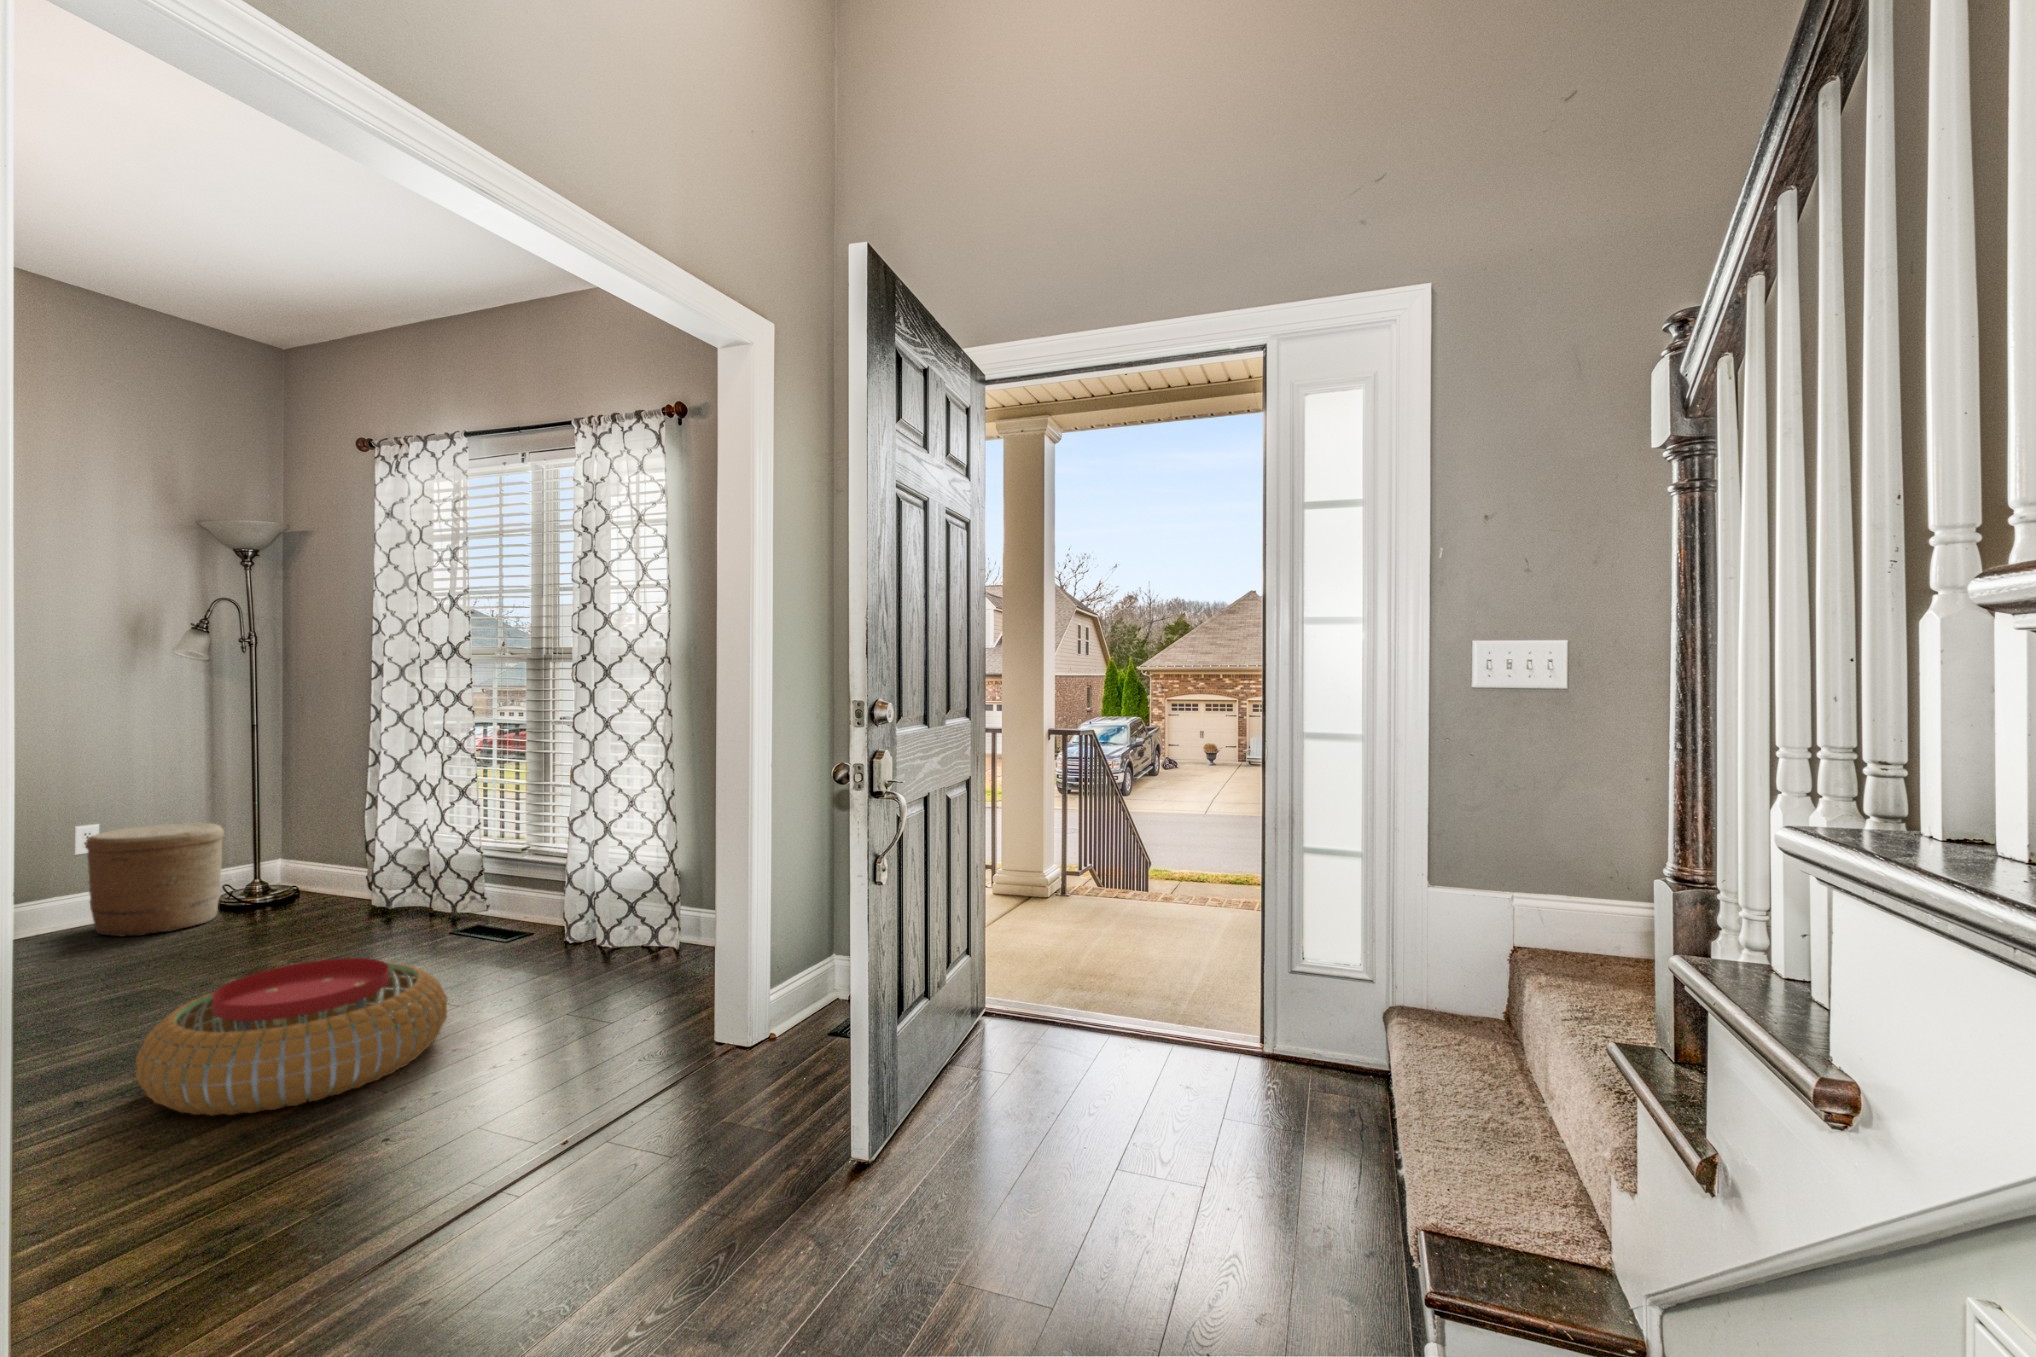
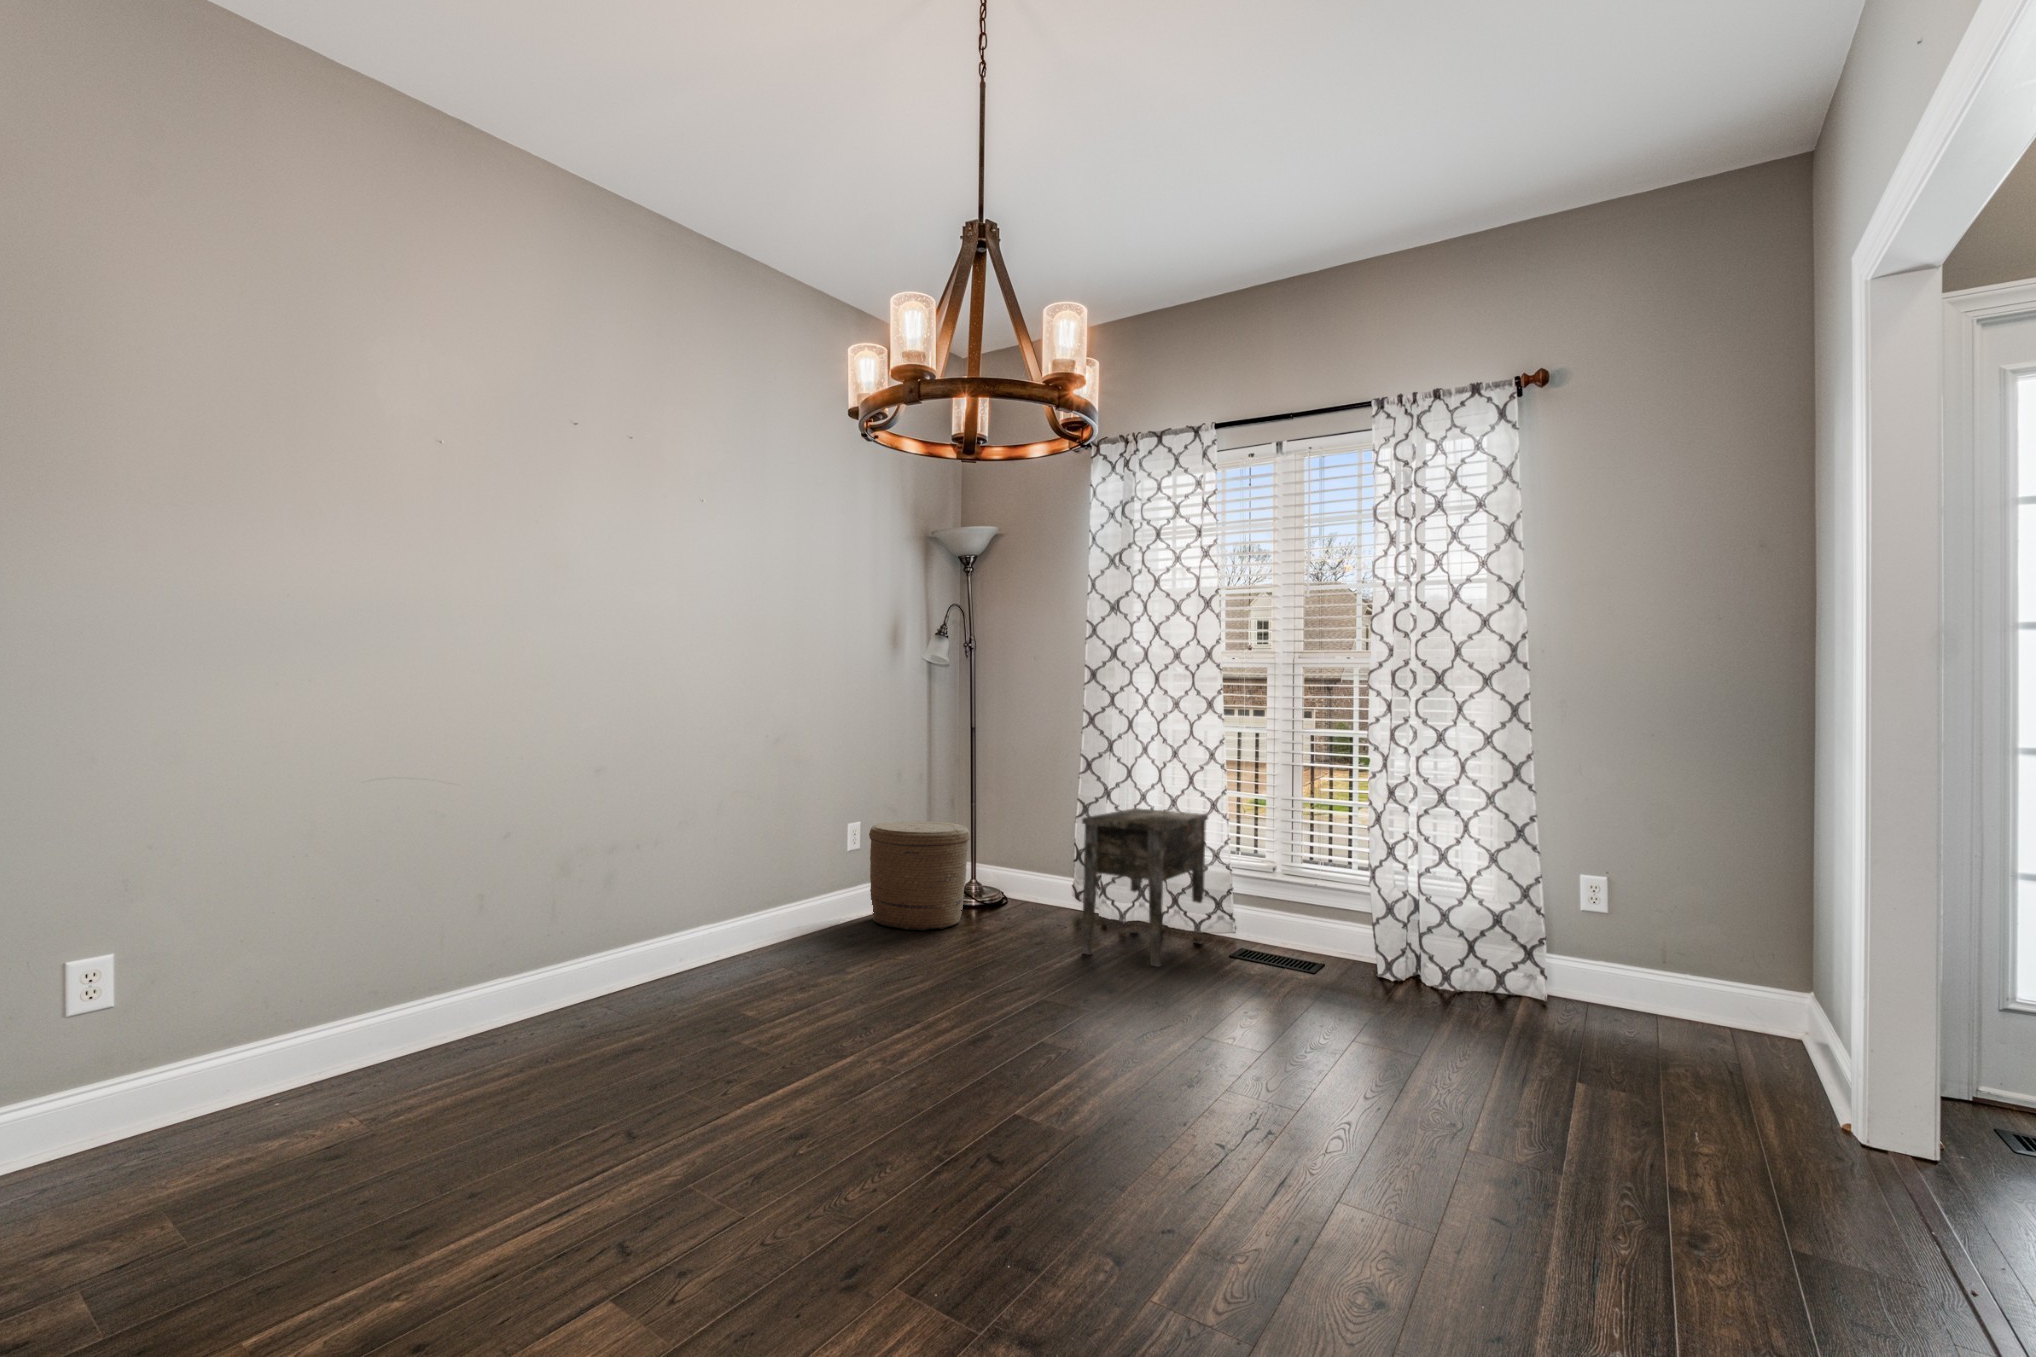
side table: none [276,799,451,953] -> present [1082,808,1208,967]
pouf: present [136,958,447,1116] -> none [1254,977,1543,1144]

